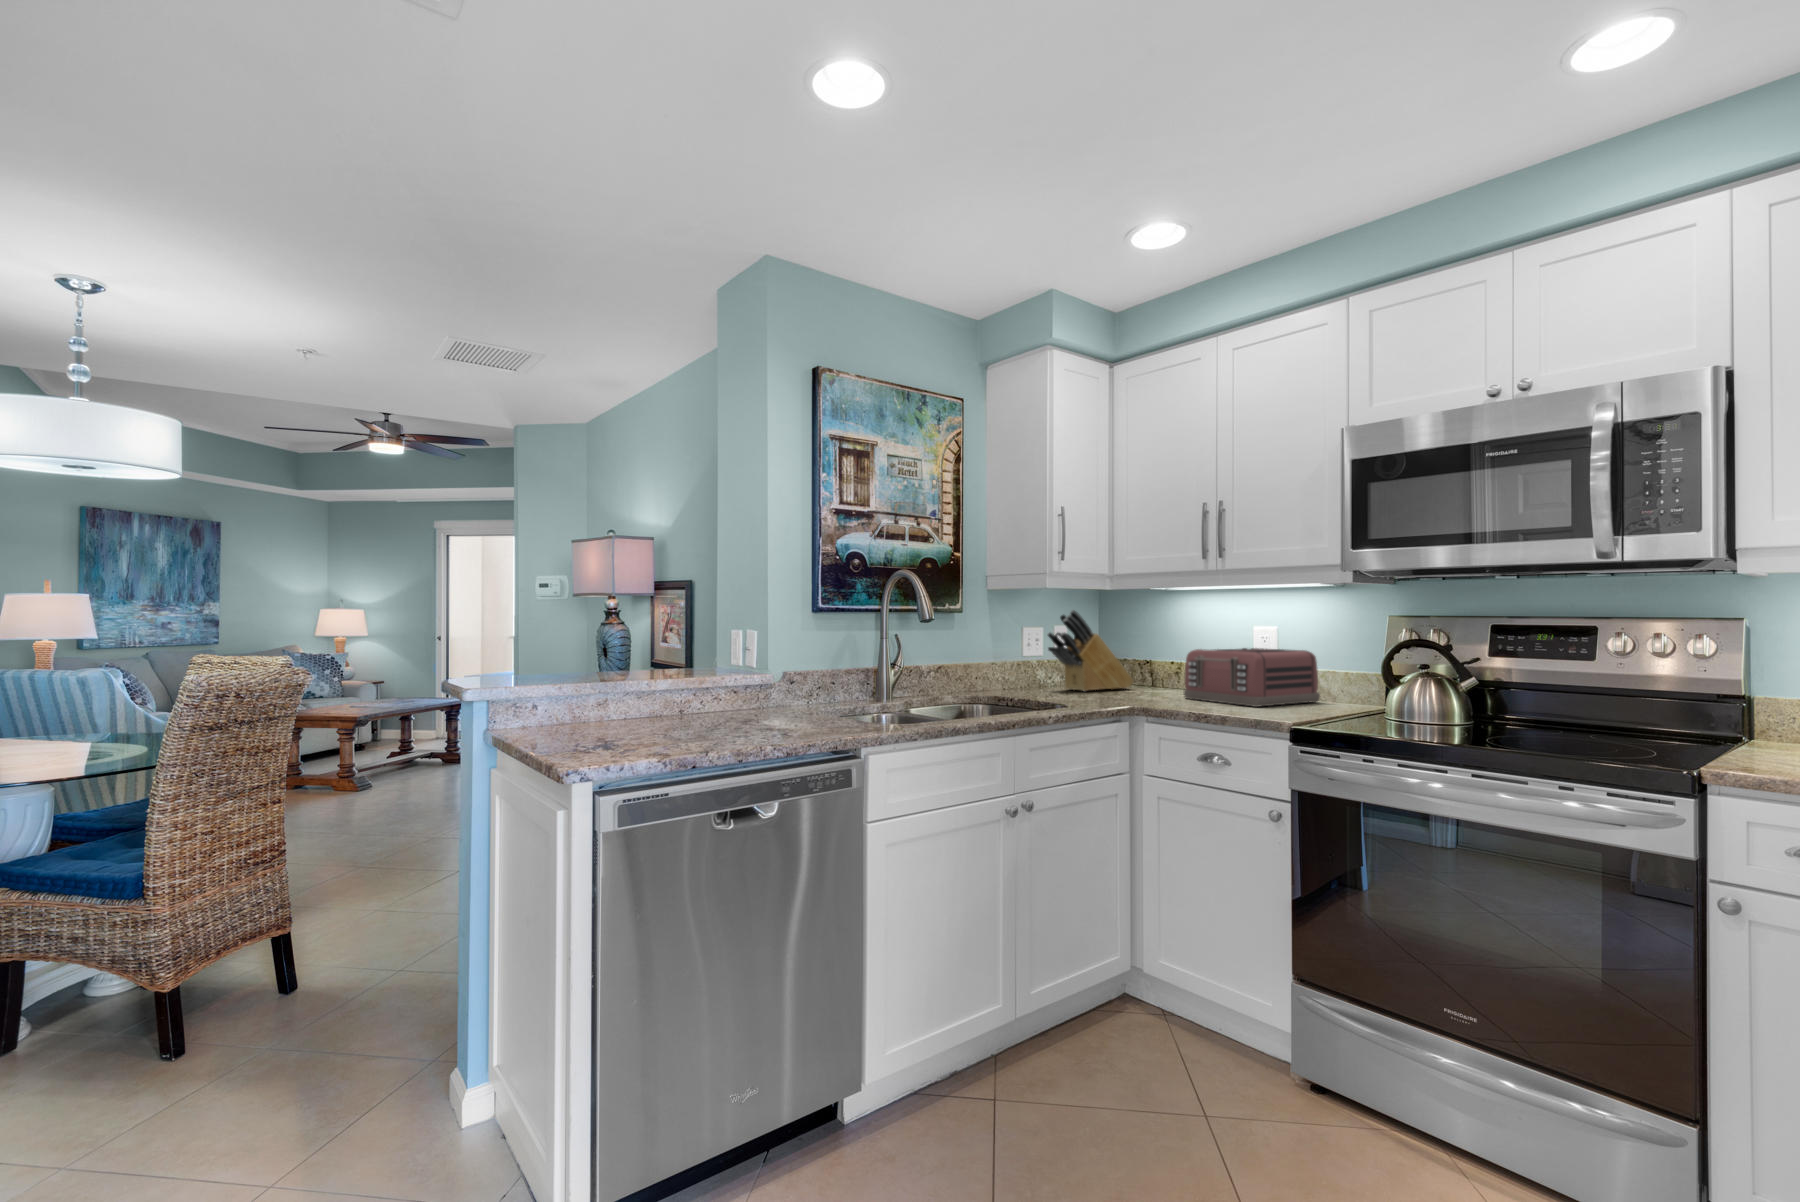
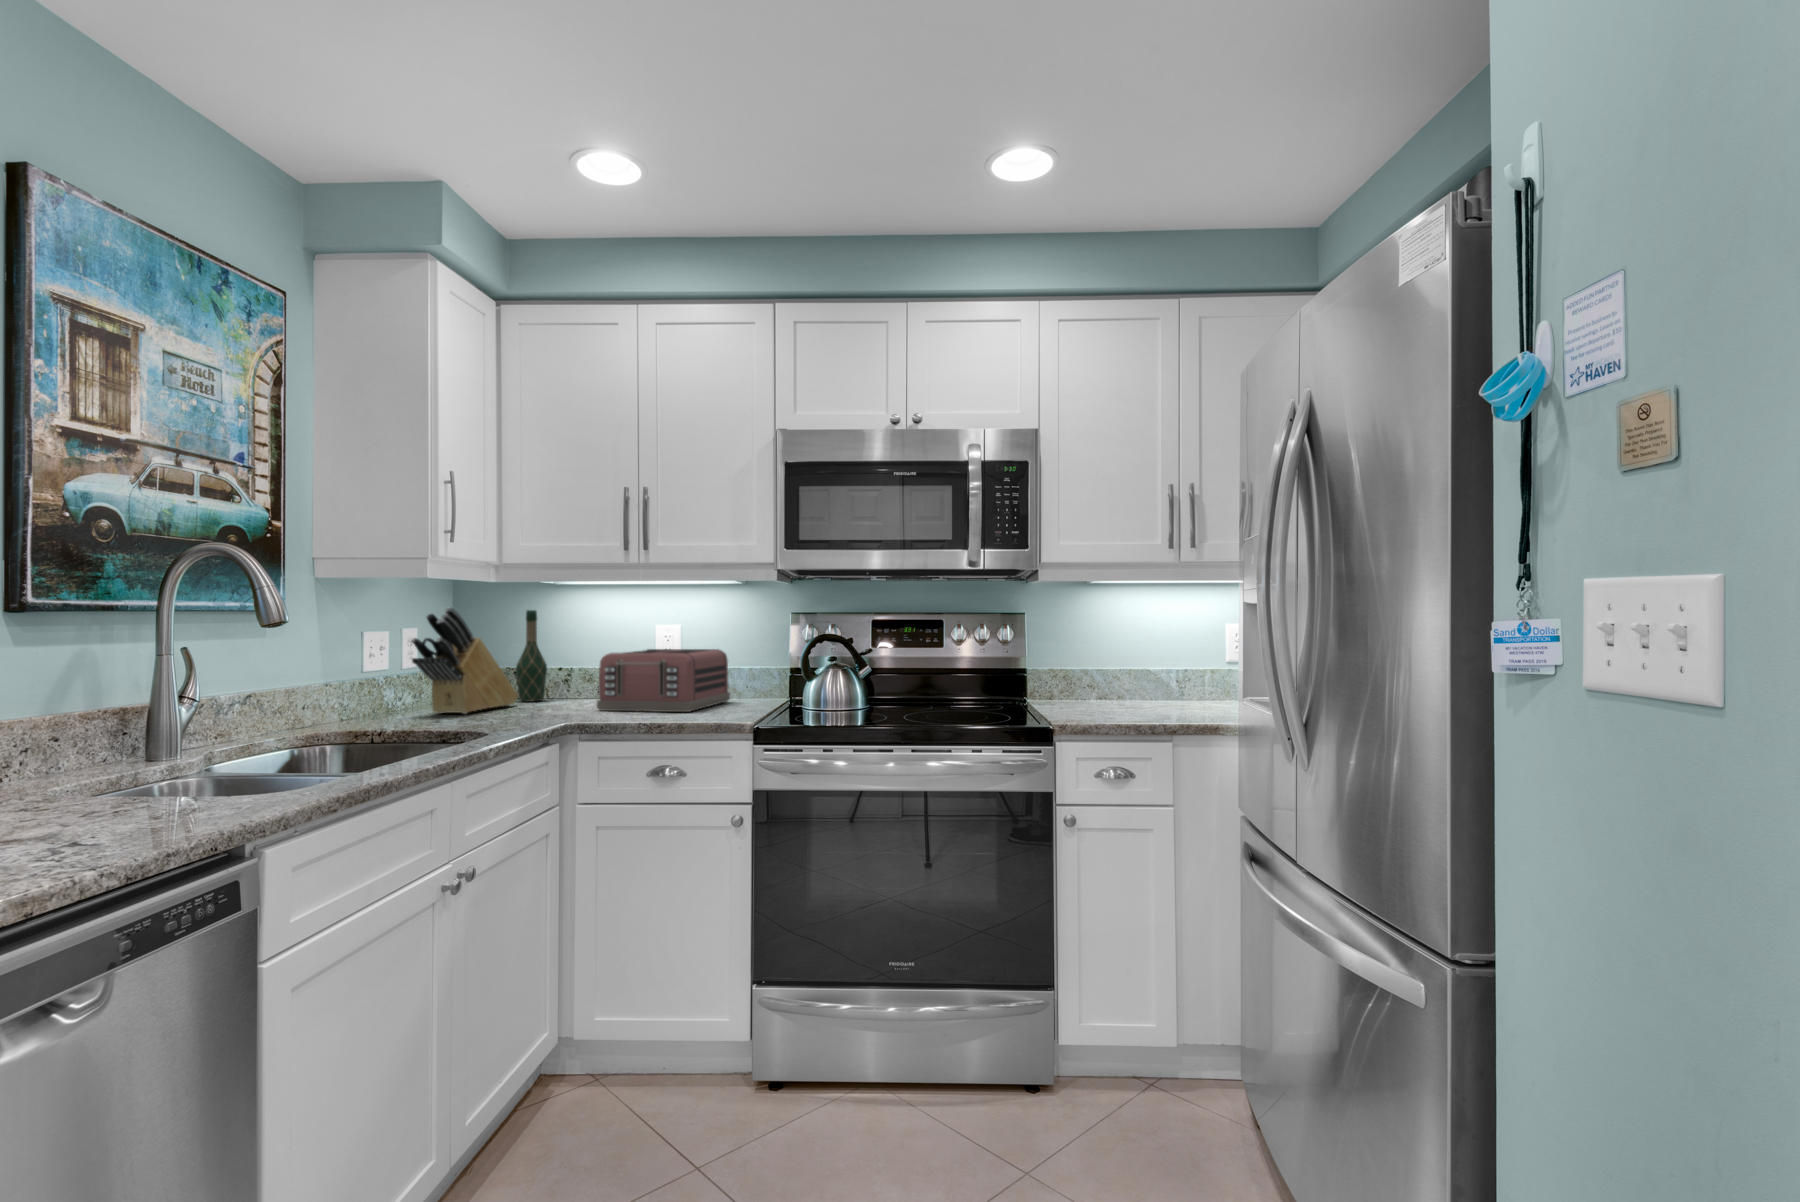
wine bottle: none [1139,612,1164,687] -> present [516,610,547,702]

